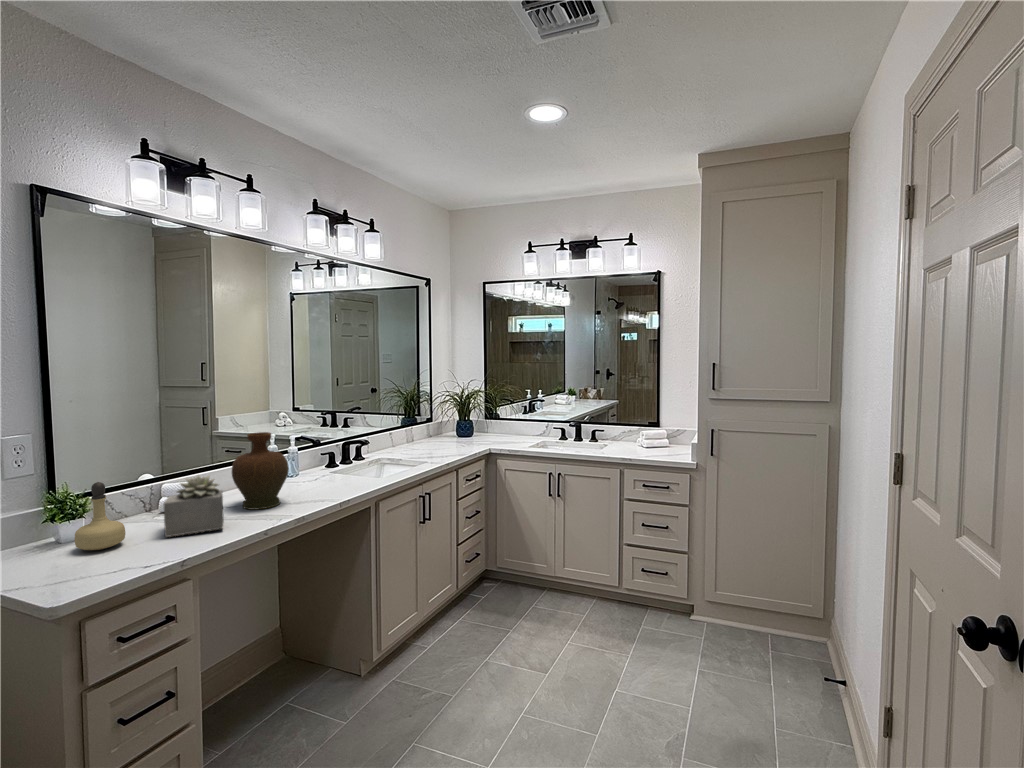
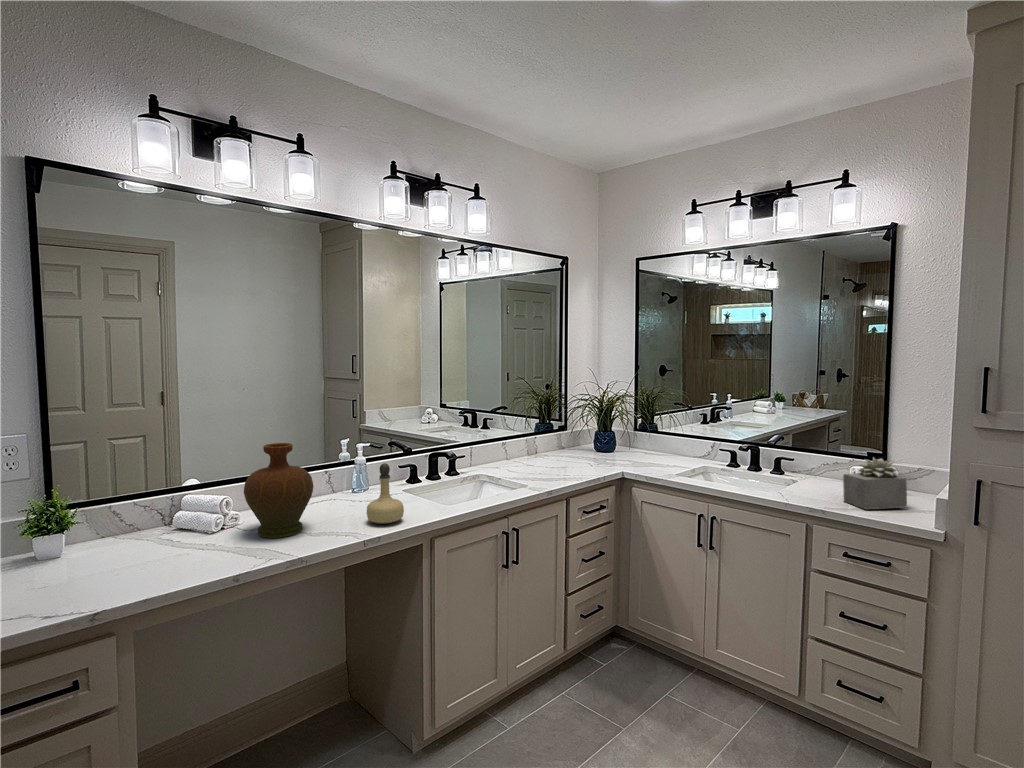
succulent plant: present [164,475,224,537] -> present [843,458,907,509]
perfume bottle: present [75,482,125,550] -> present [367,463,404,524]

